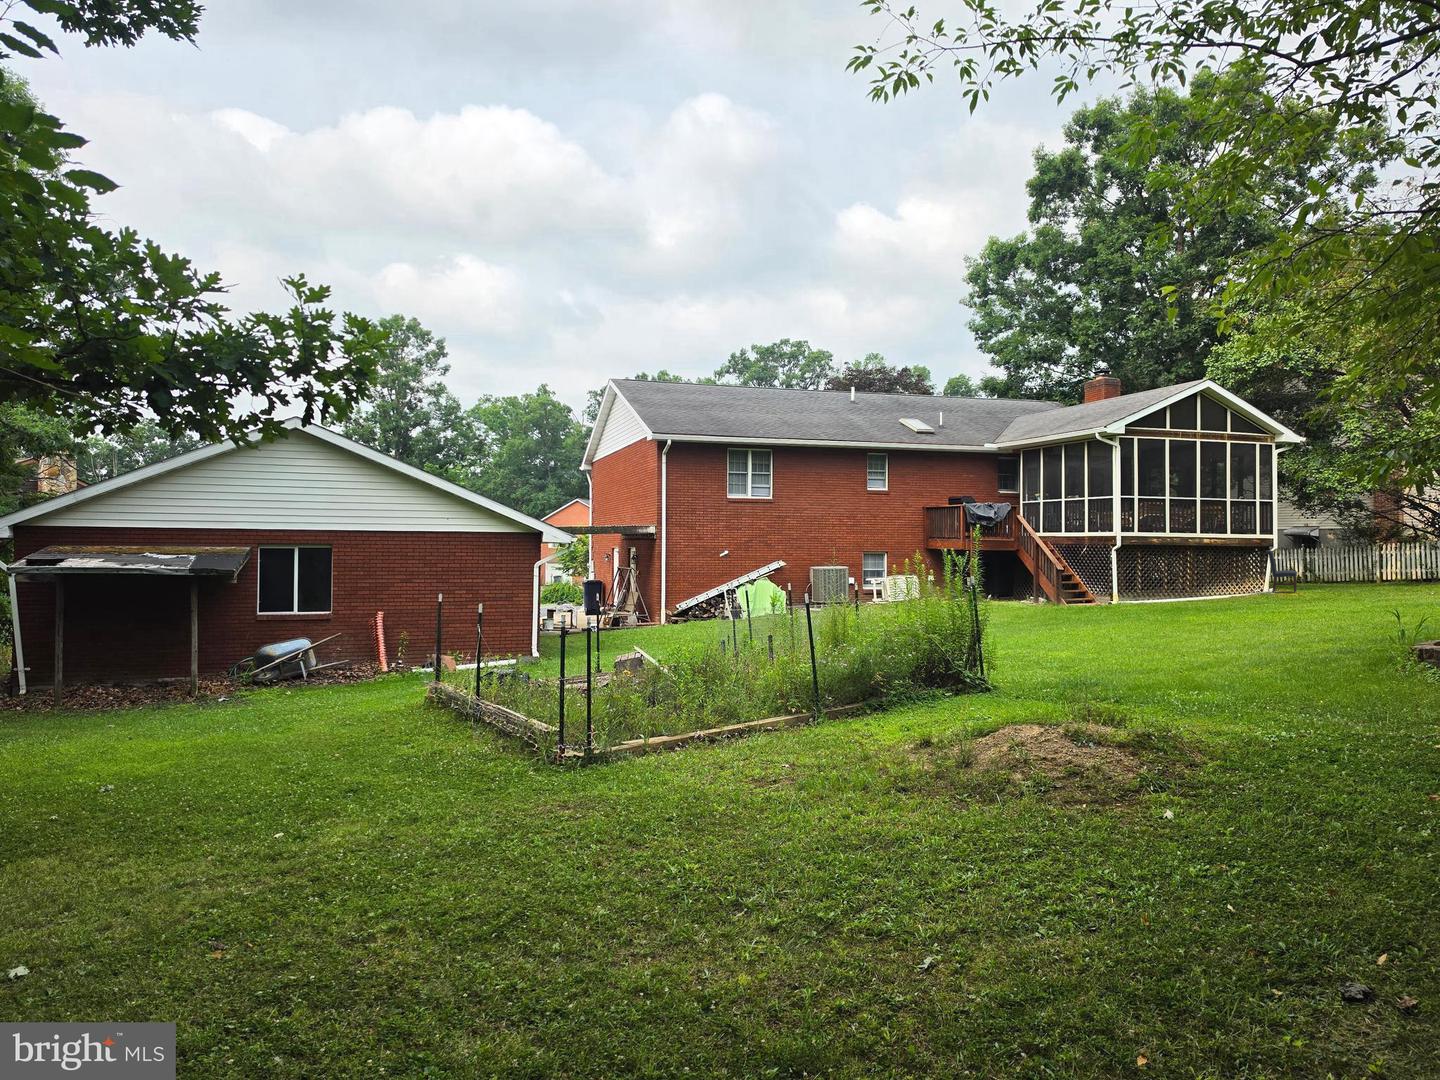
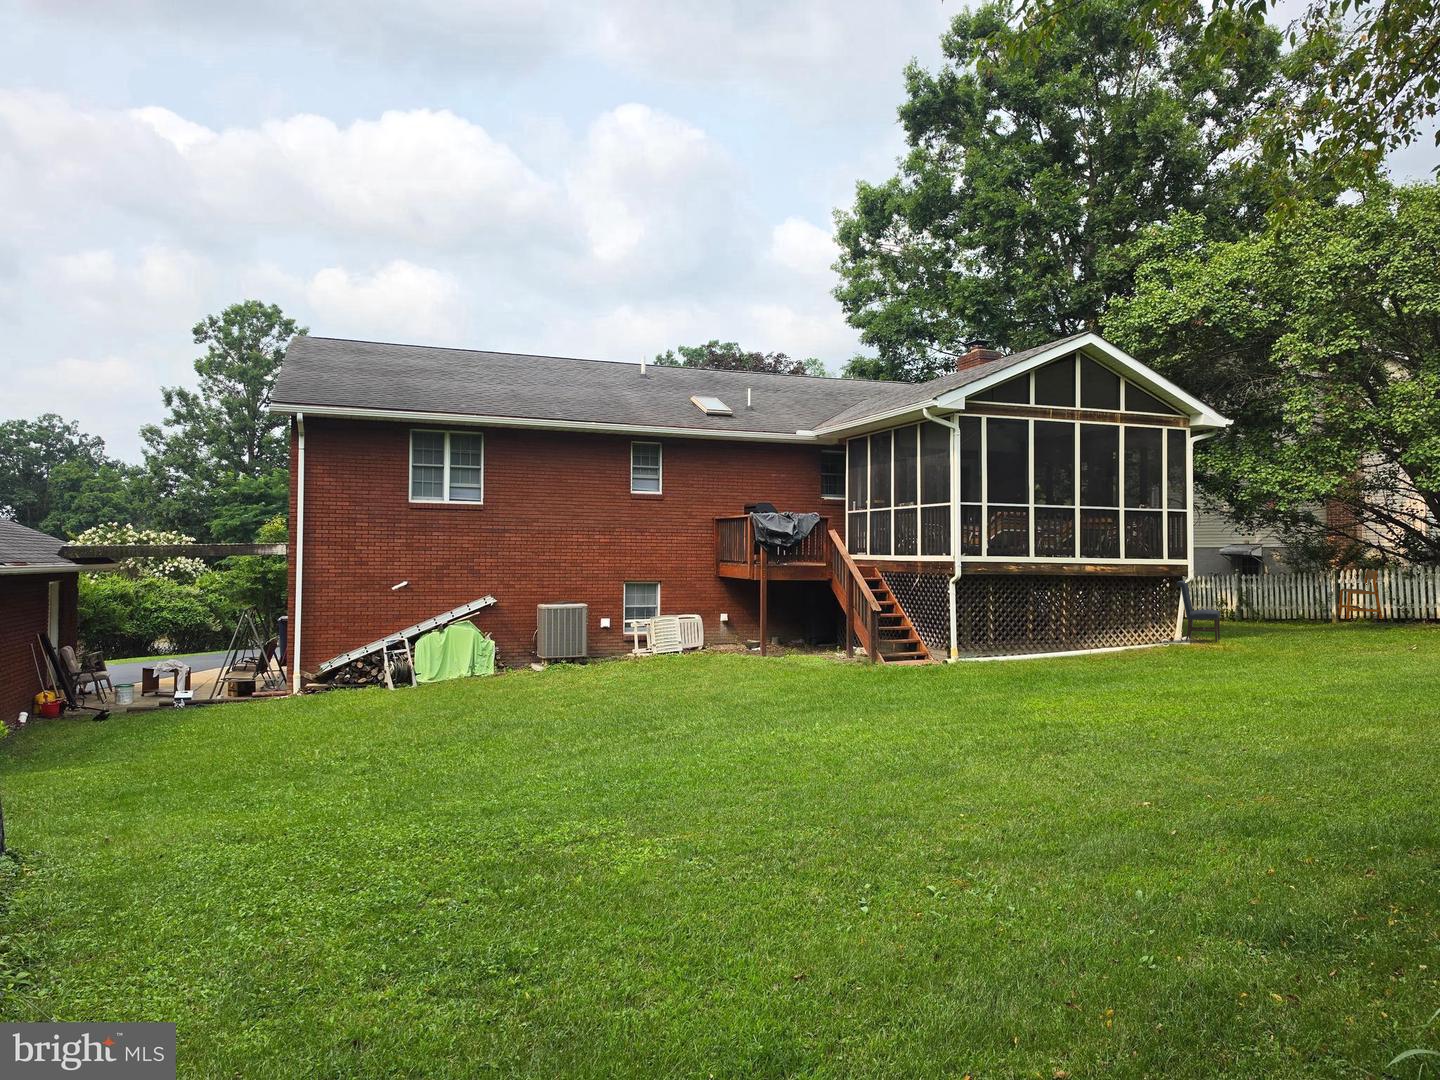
bench: none [1381,544,1415,580] -> present [1339,569,1383,619]

